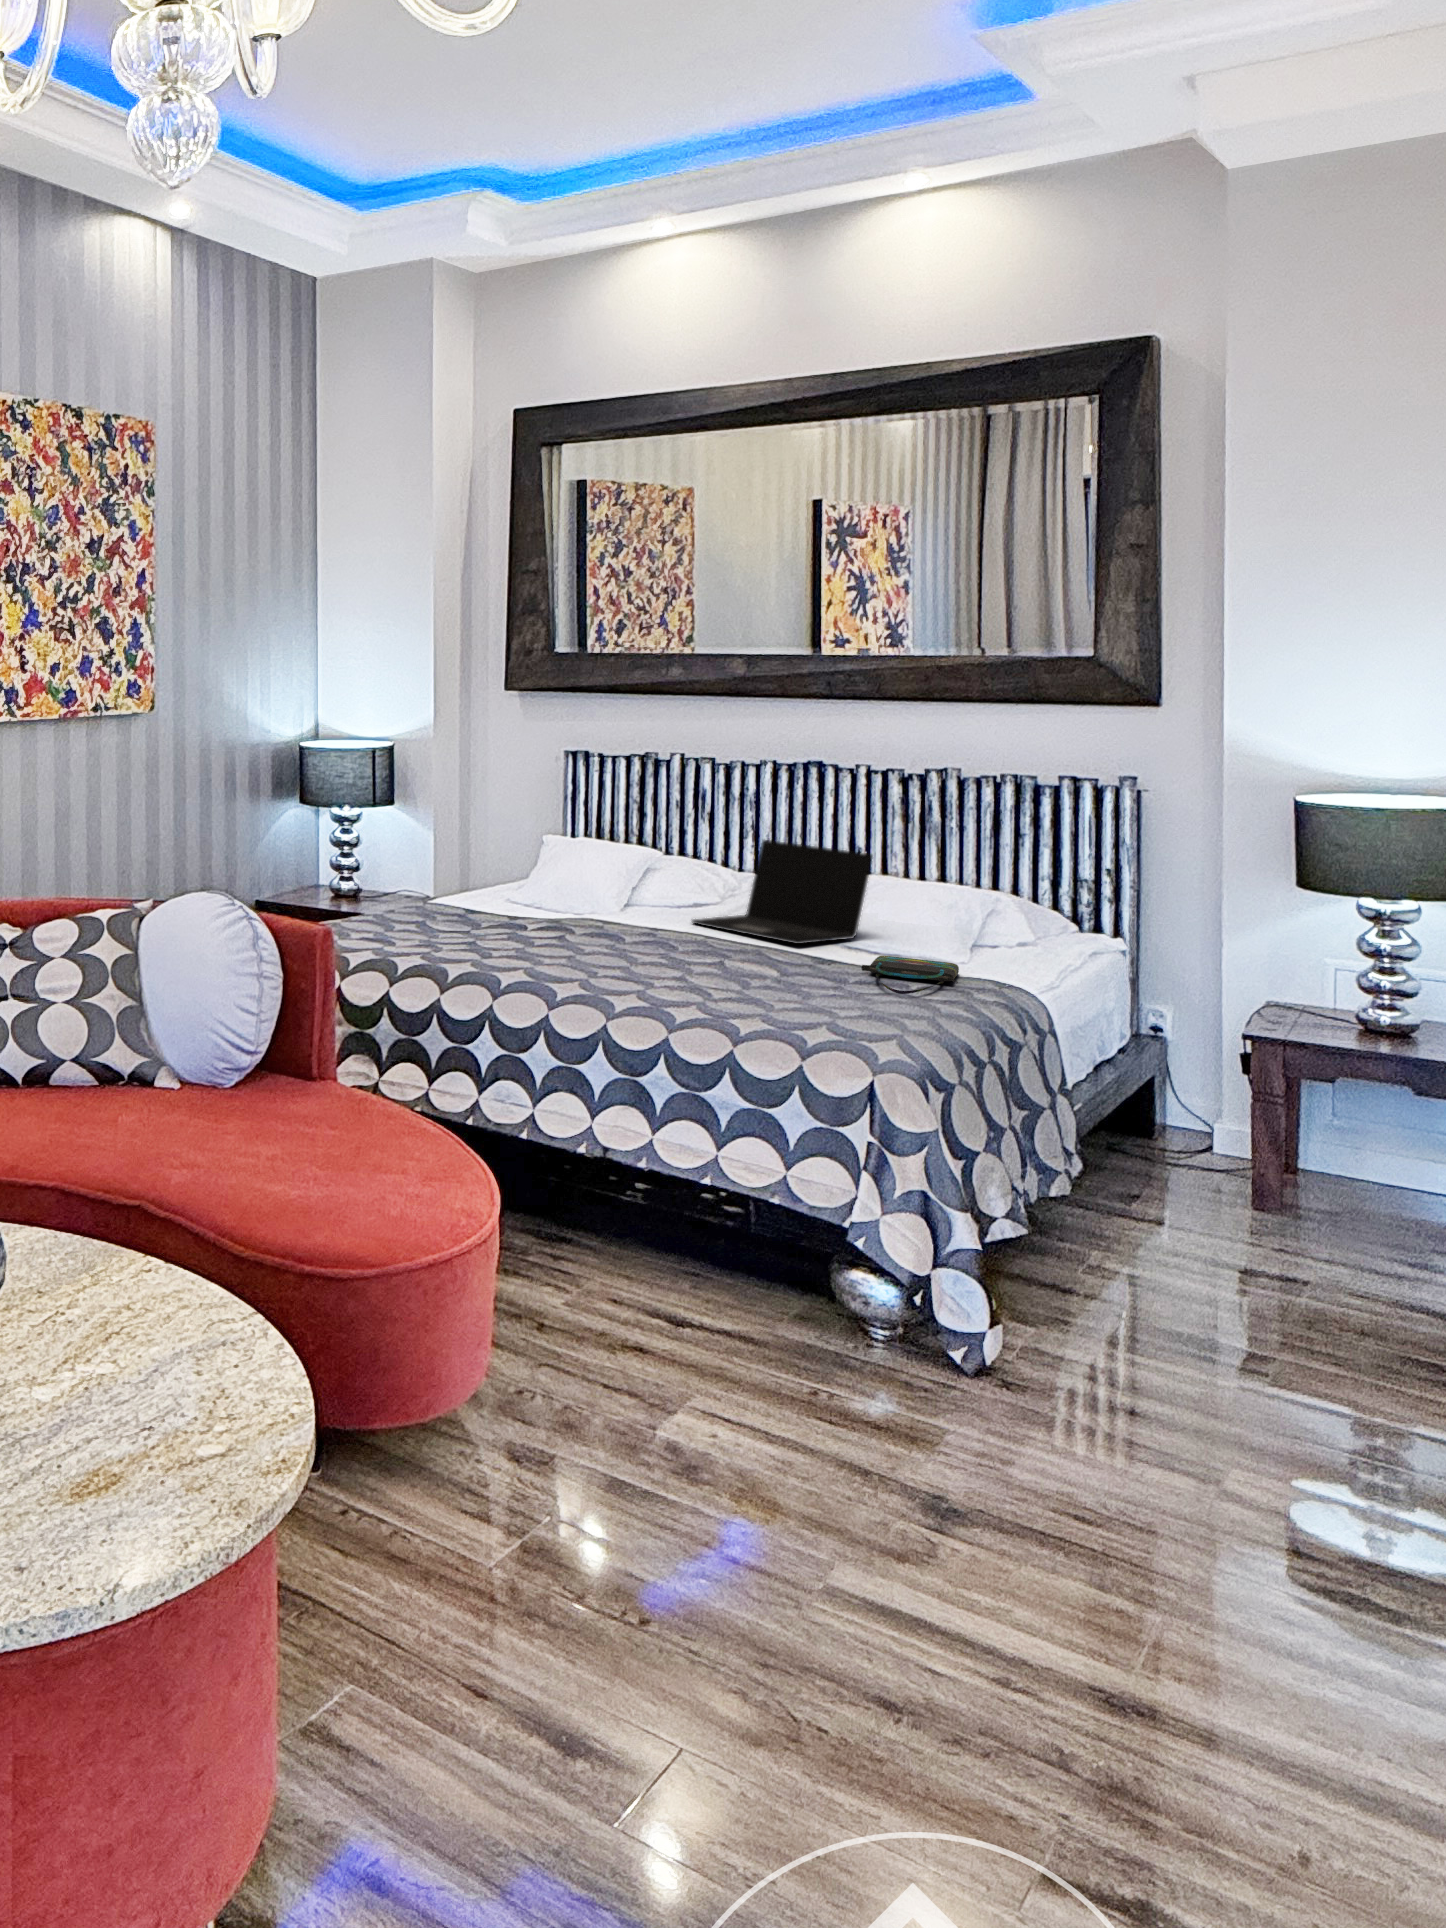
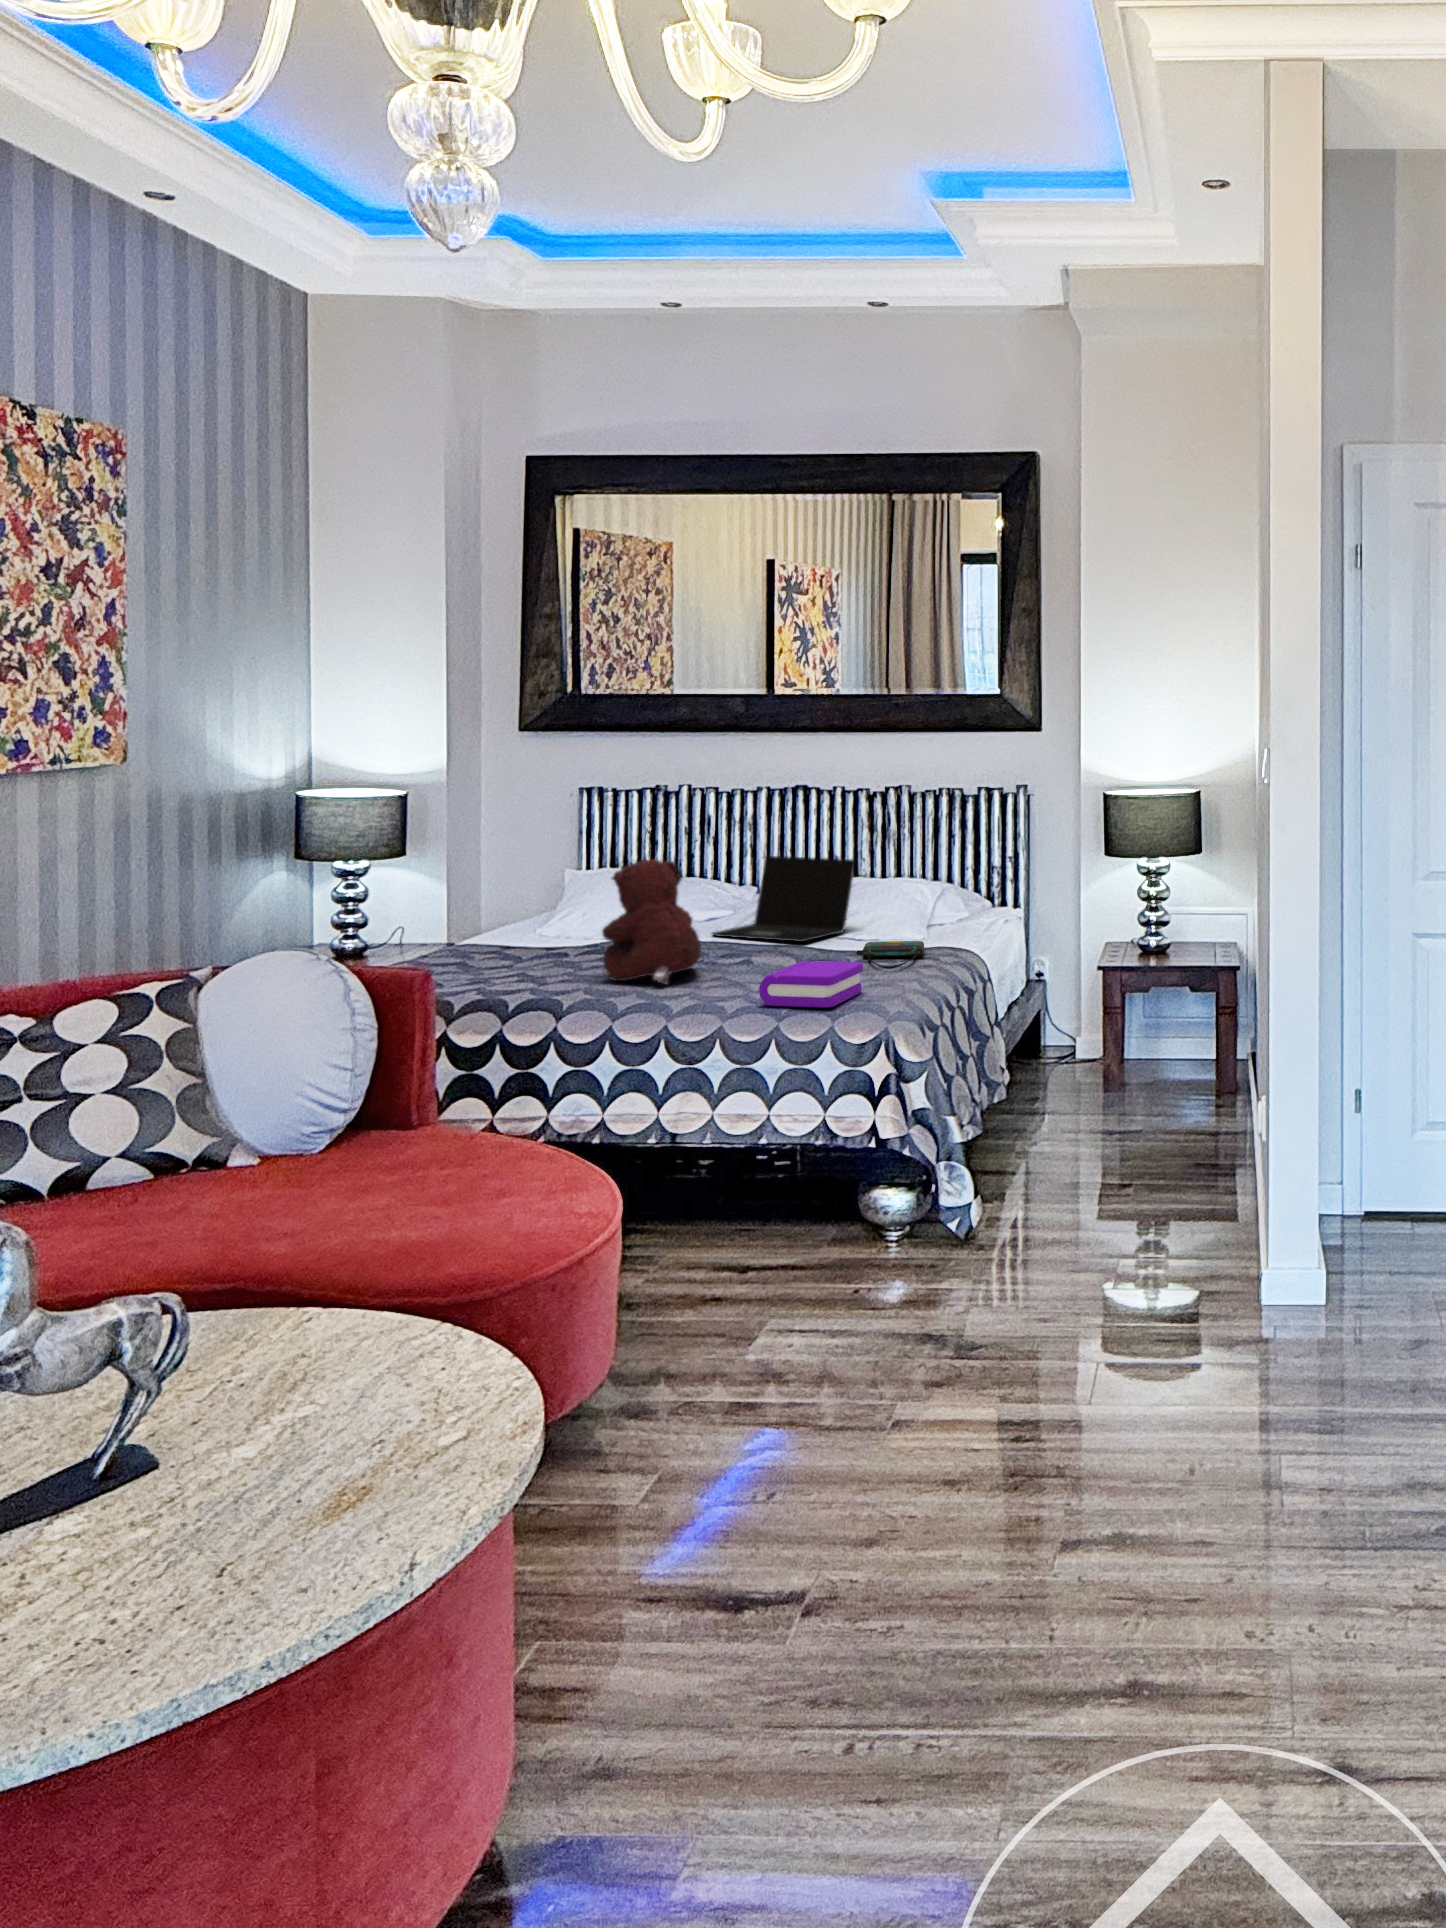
teddy bear: none [552,833,662,974] -> present [602,859,701,984]
book: none [717,971,856,1032] -> present [759,961,863,1008]

